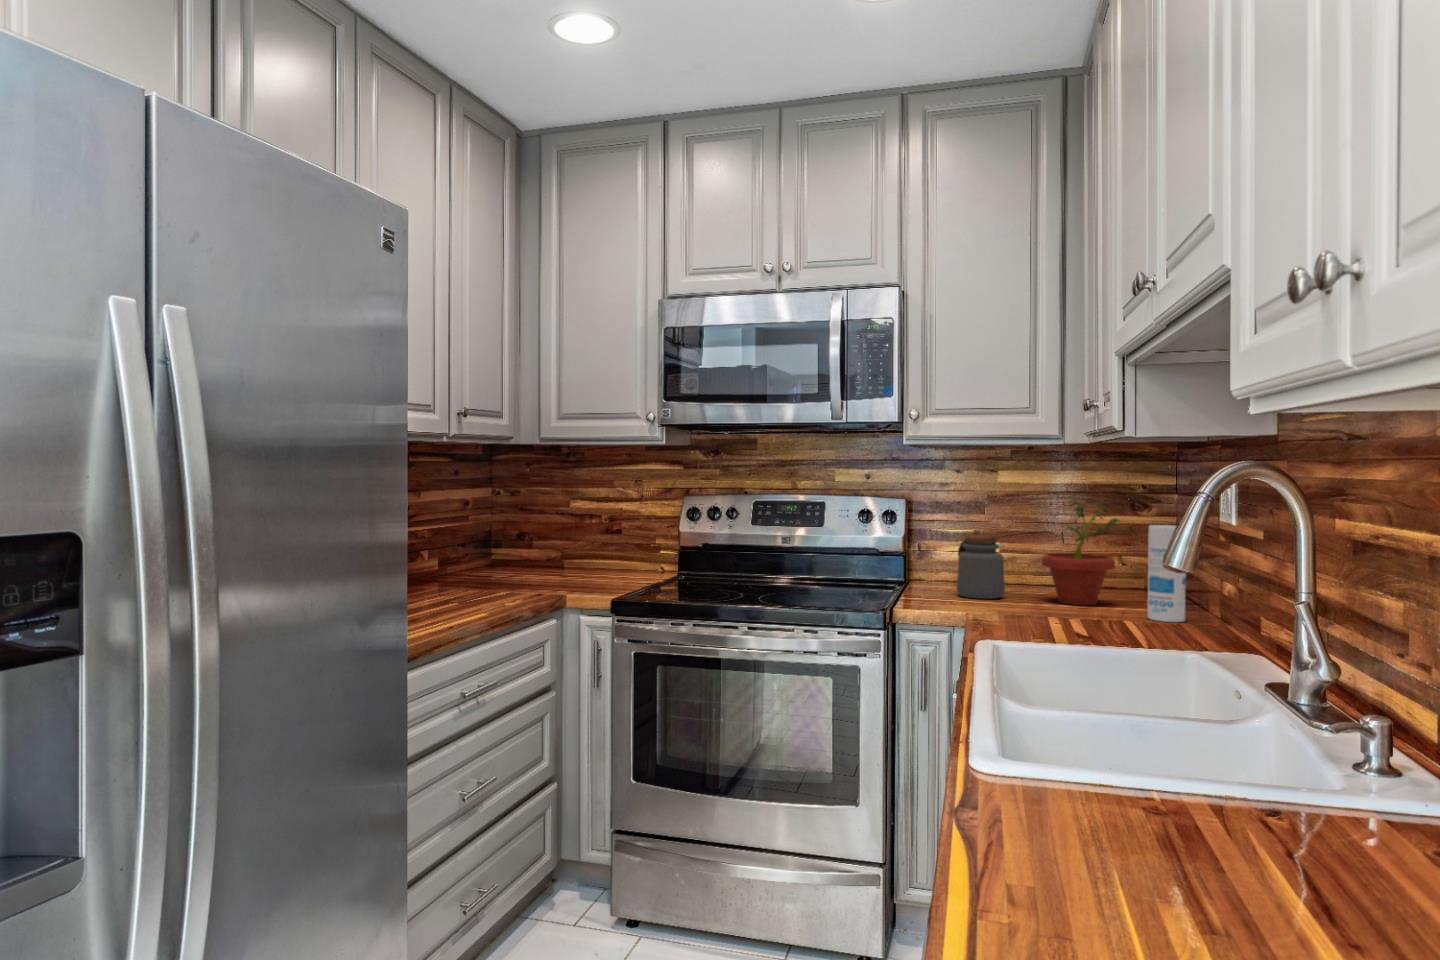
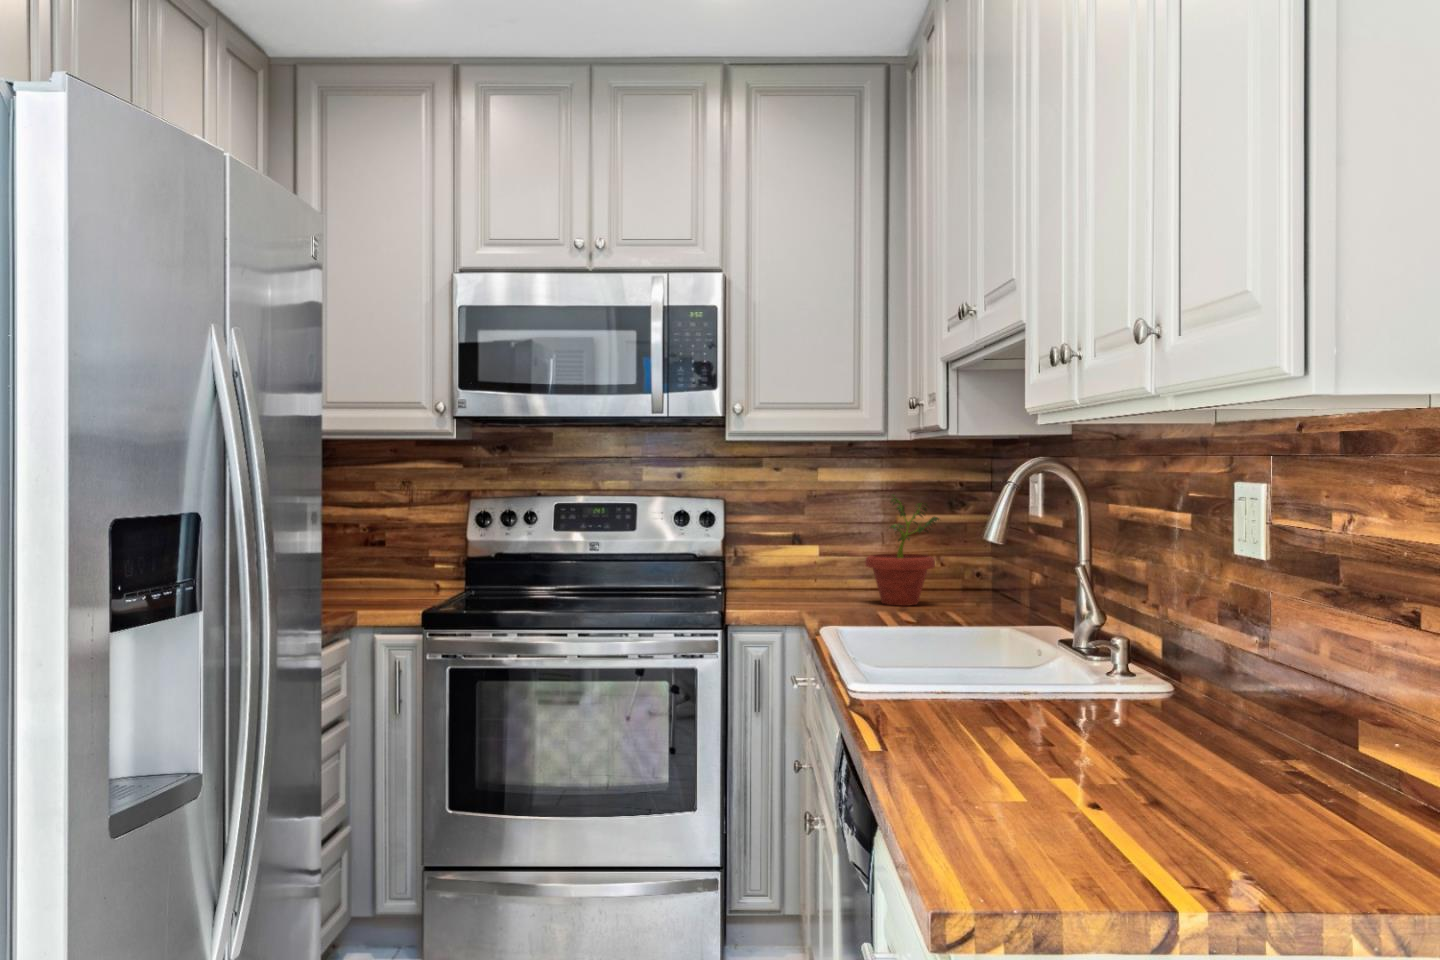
canister: present [1147,525,1186,622] -> none [967,522,1001,616]
jar: present [957,534,1005,599] -> none [781,536,830,604]

